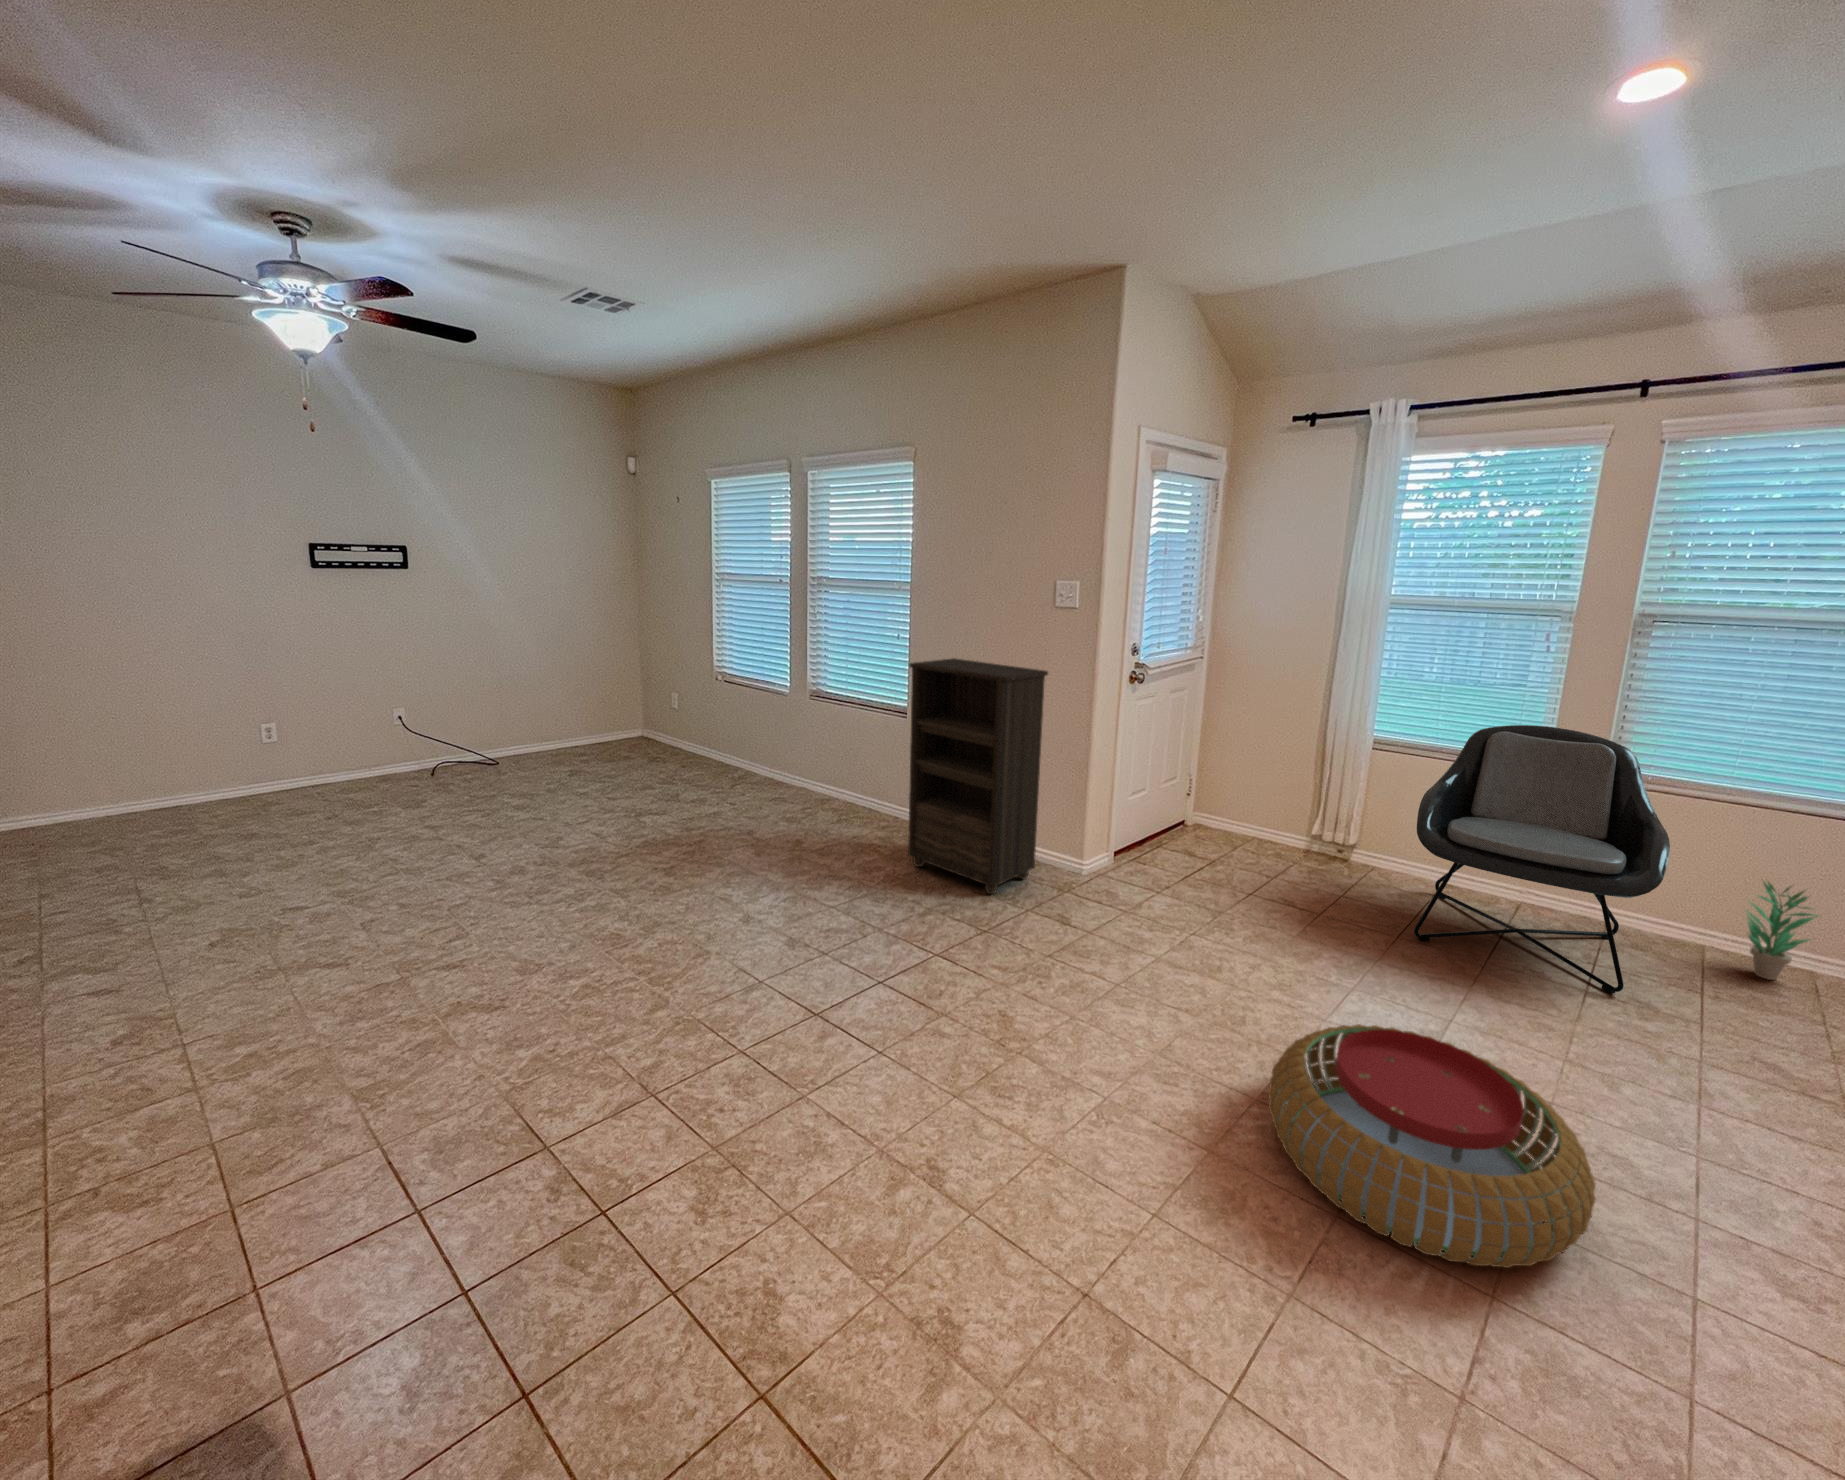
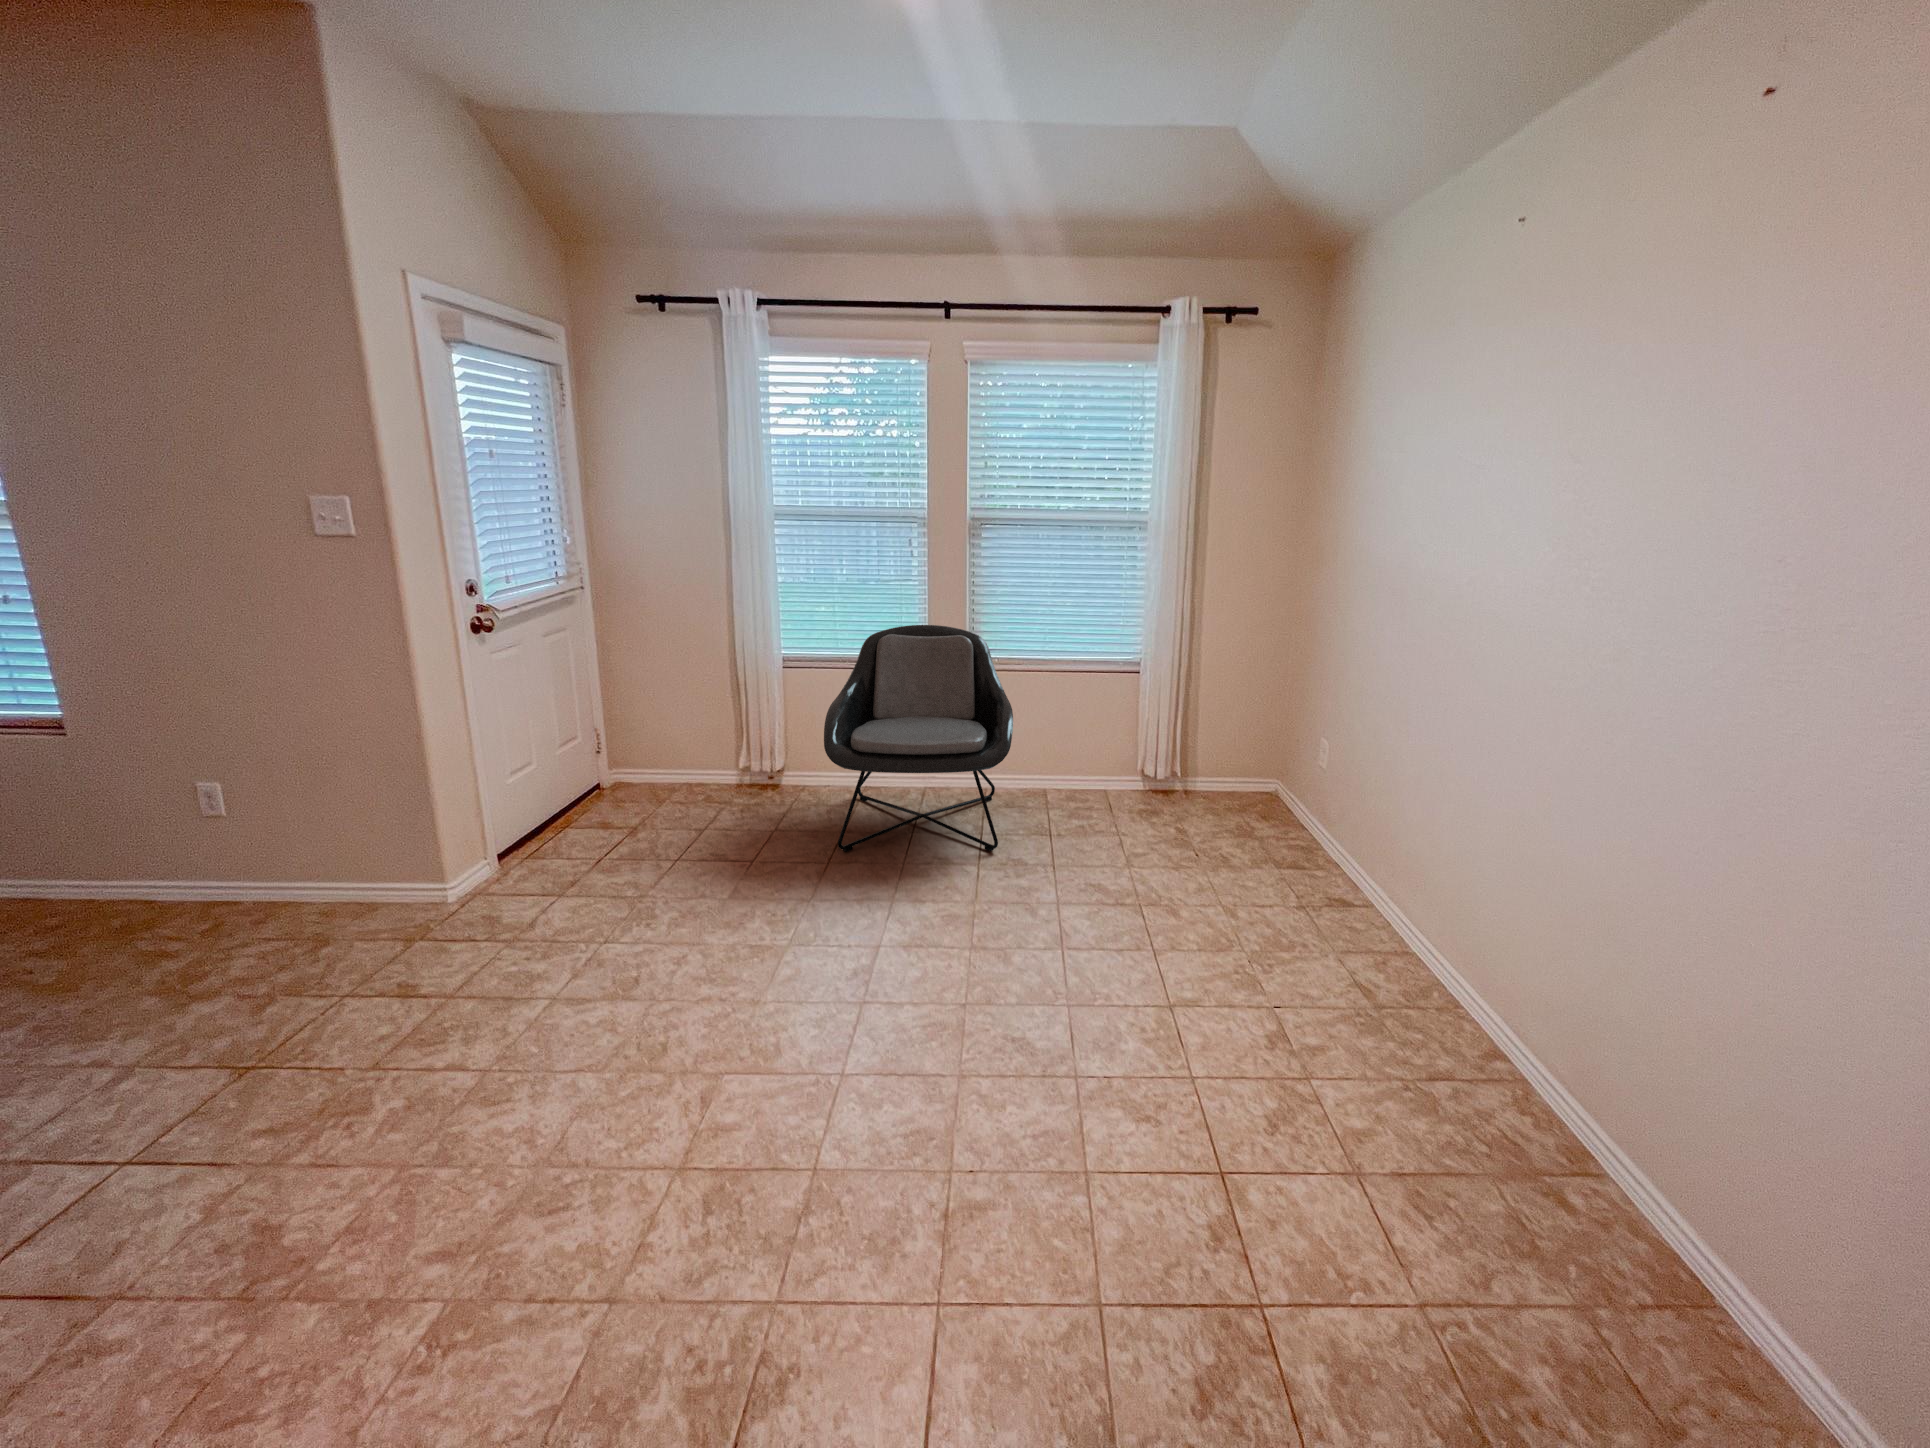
bookshelf: present [908,658,1048,894] -> none [15,630,362,972]
potted plant: present [1747,882,1817,980] -> none [1065,726,1108,802]
pouf: present [1268,1024,1596,1268] -> none [676,964,974,1207]

